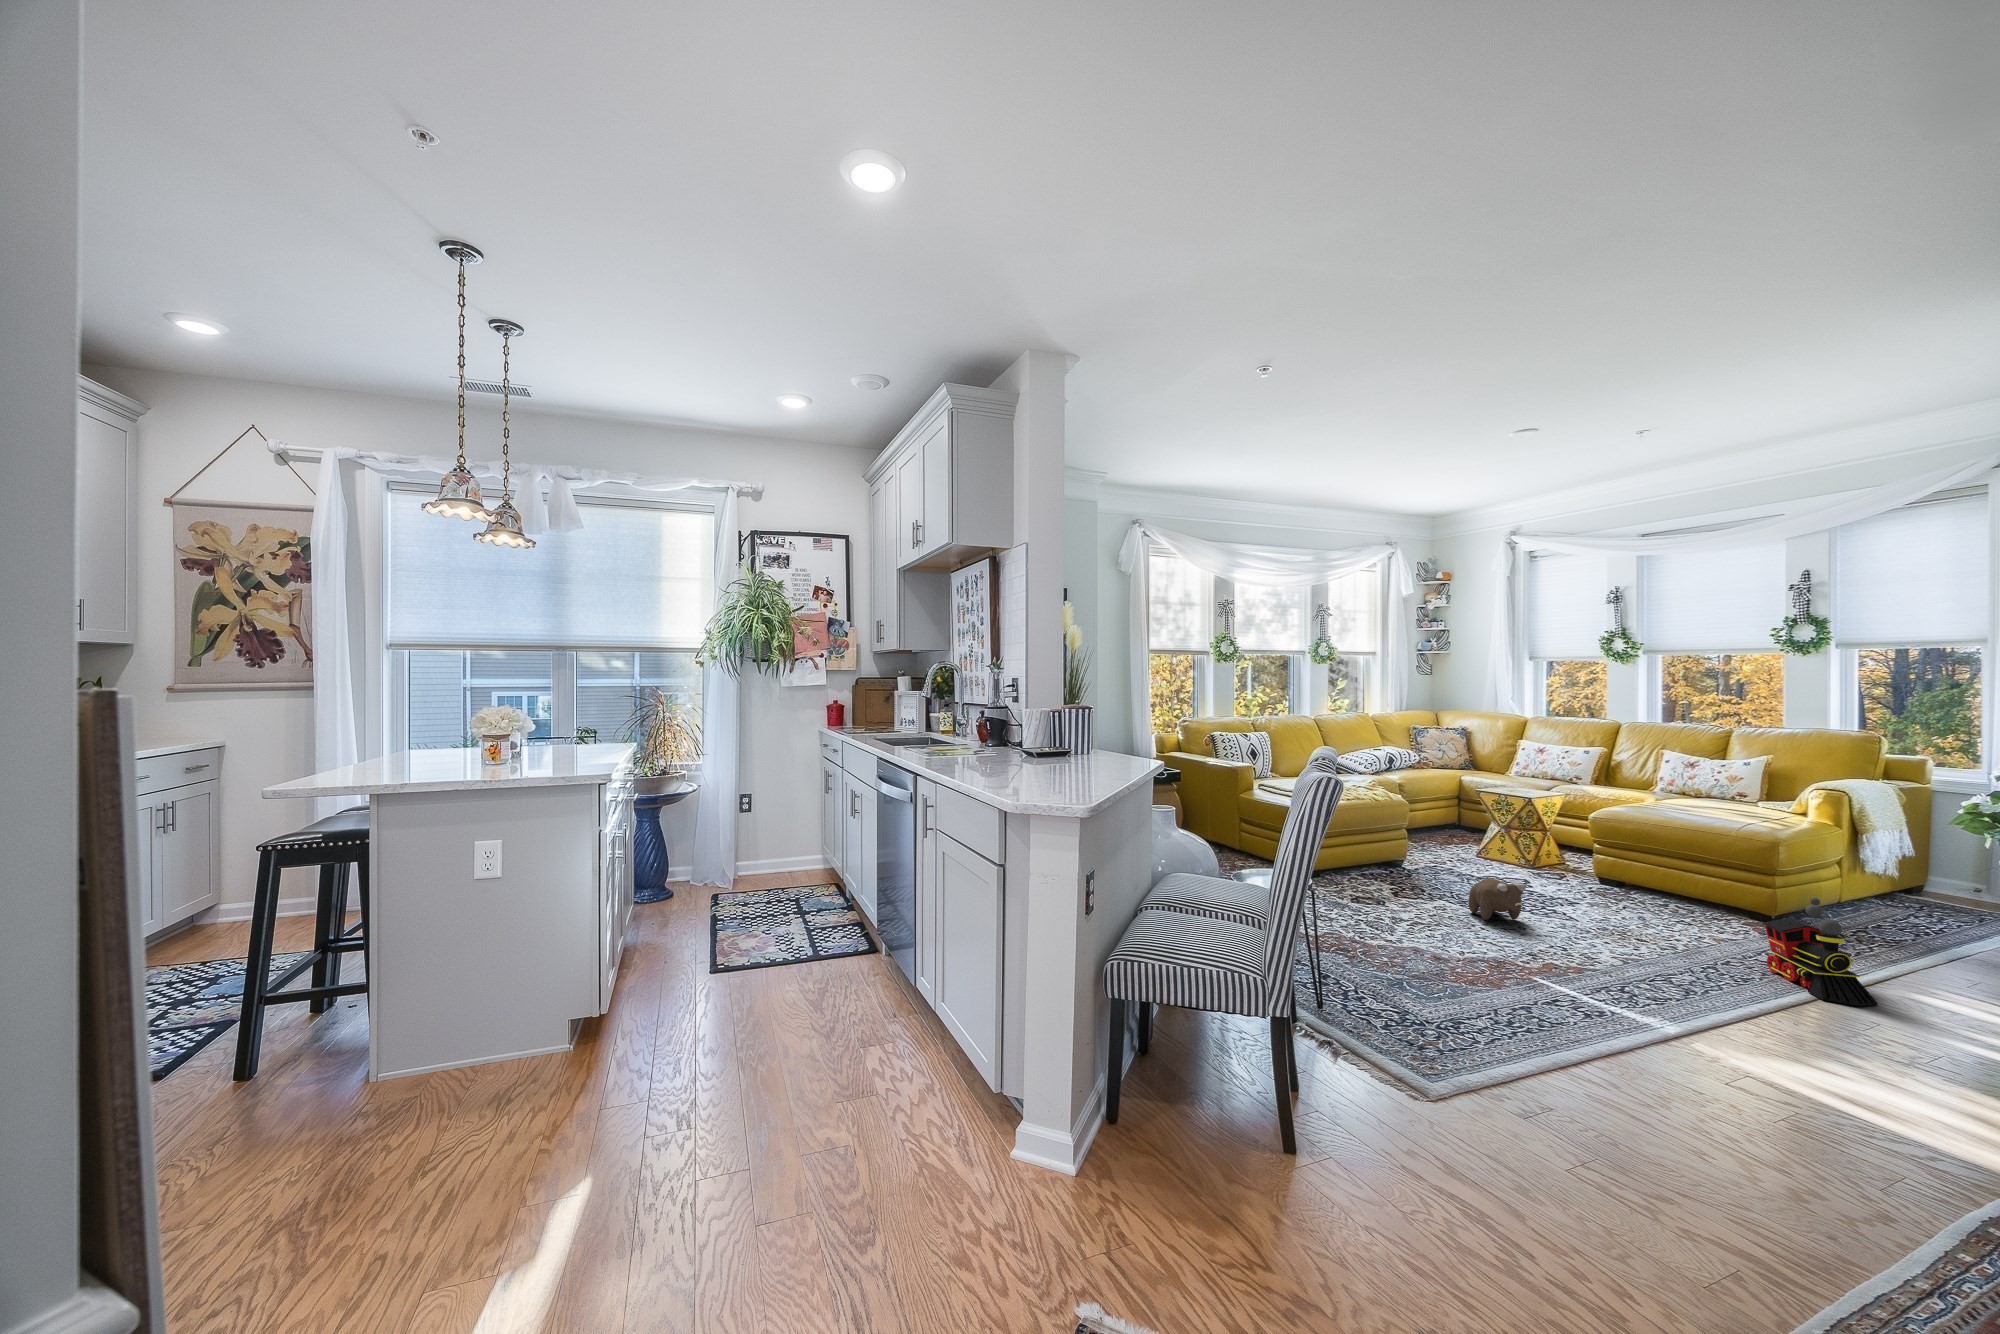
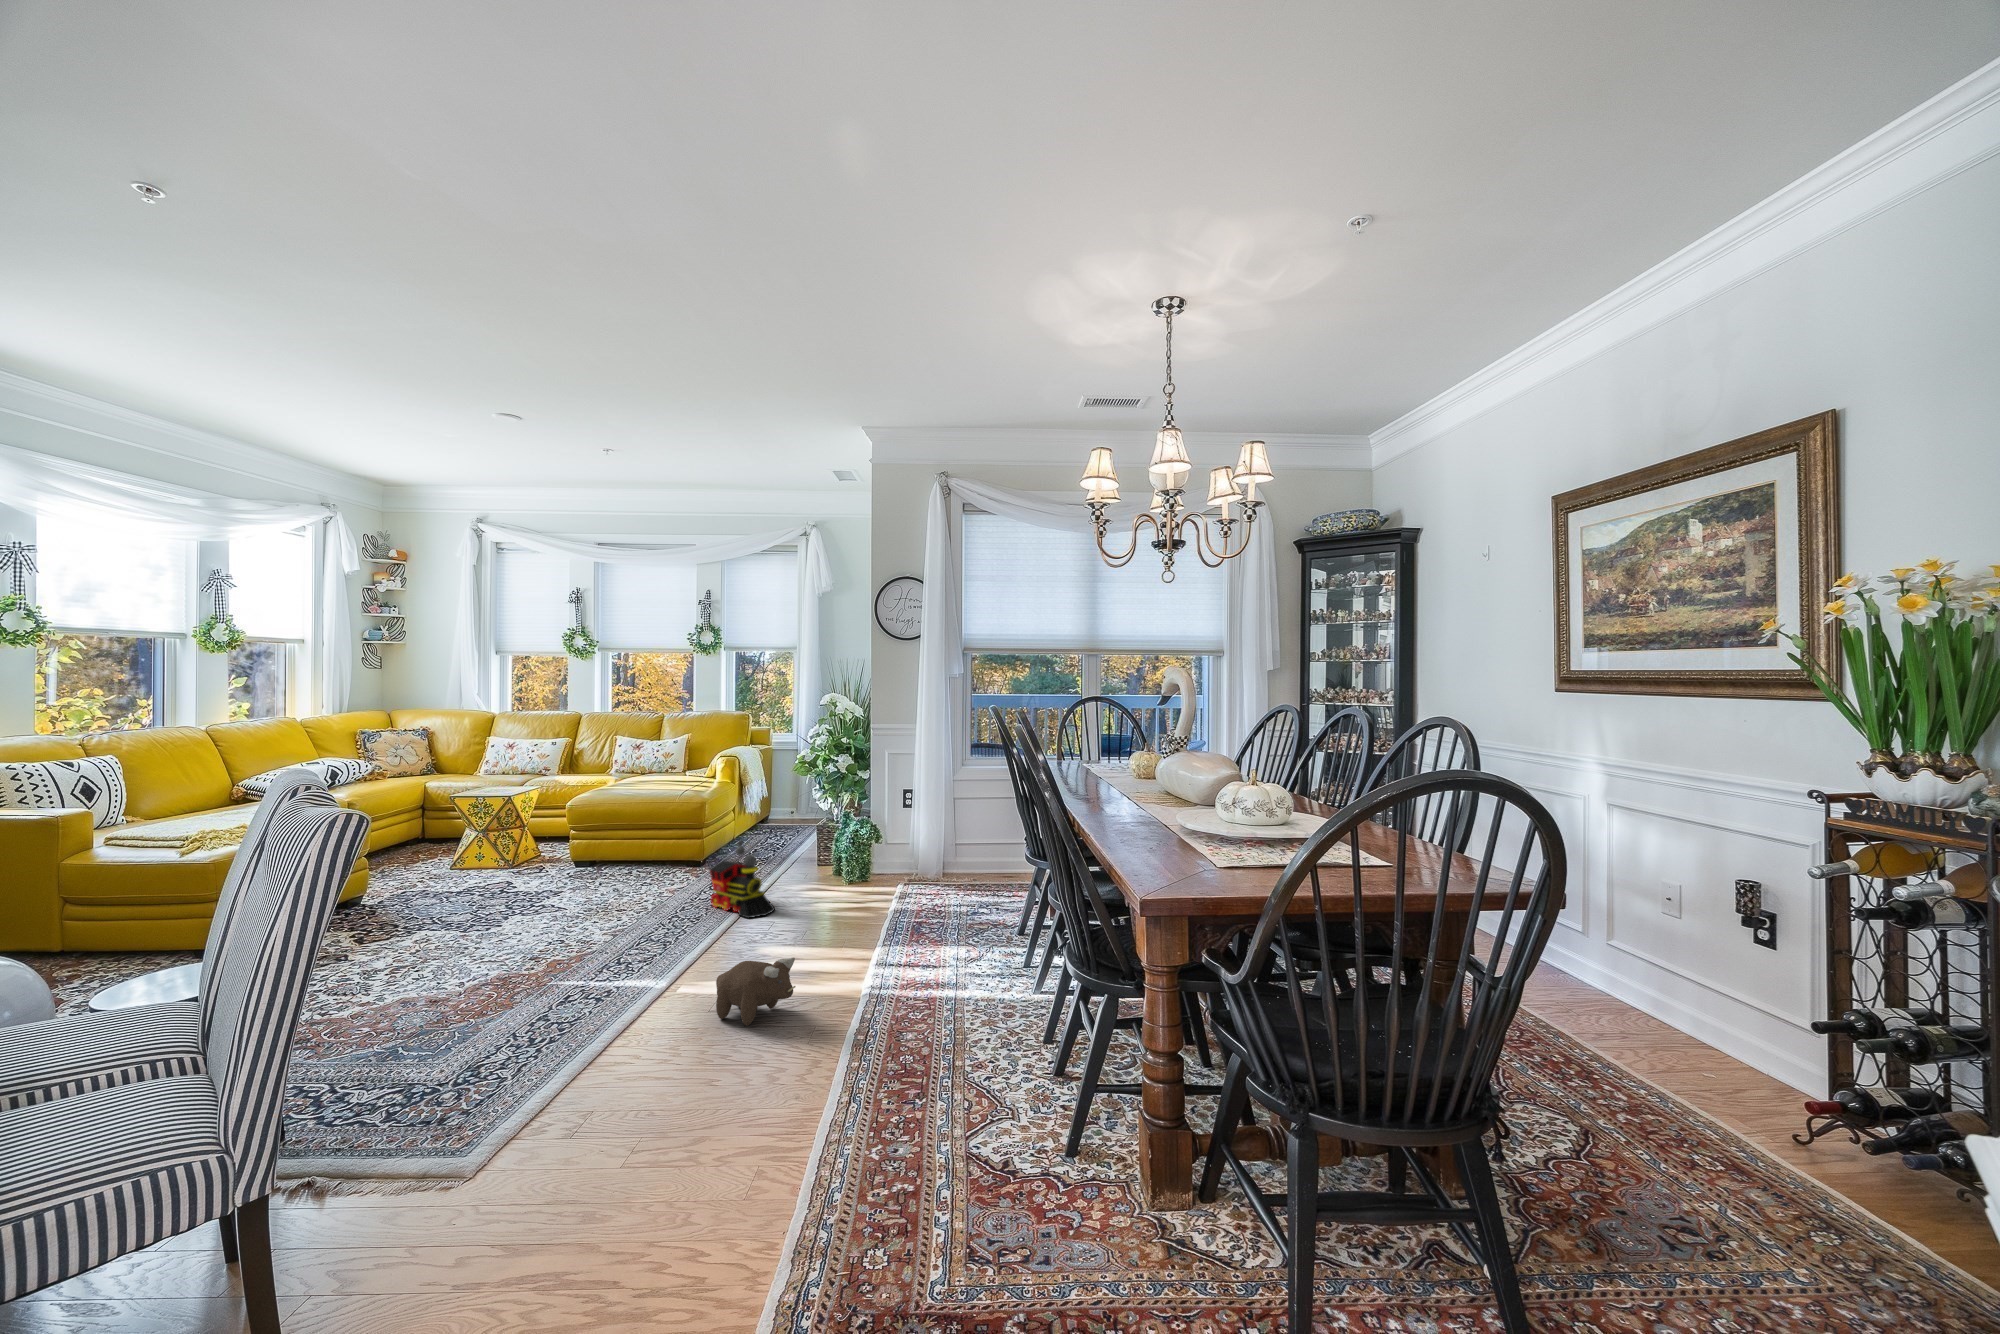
plush toy: present [1469,878,1527,920] -> present [716,958,796,1026]

